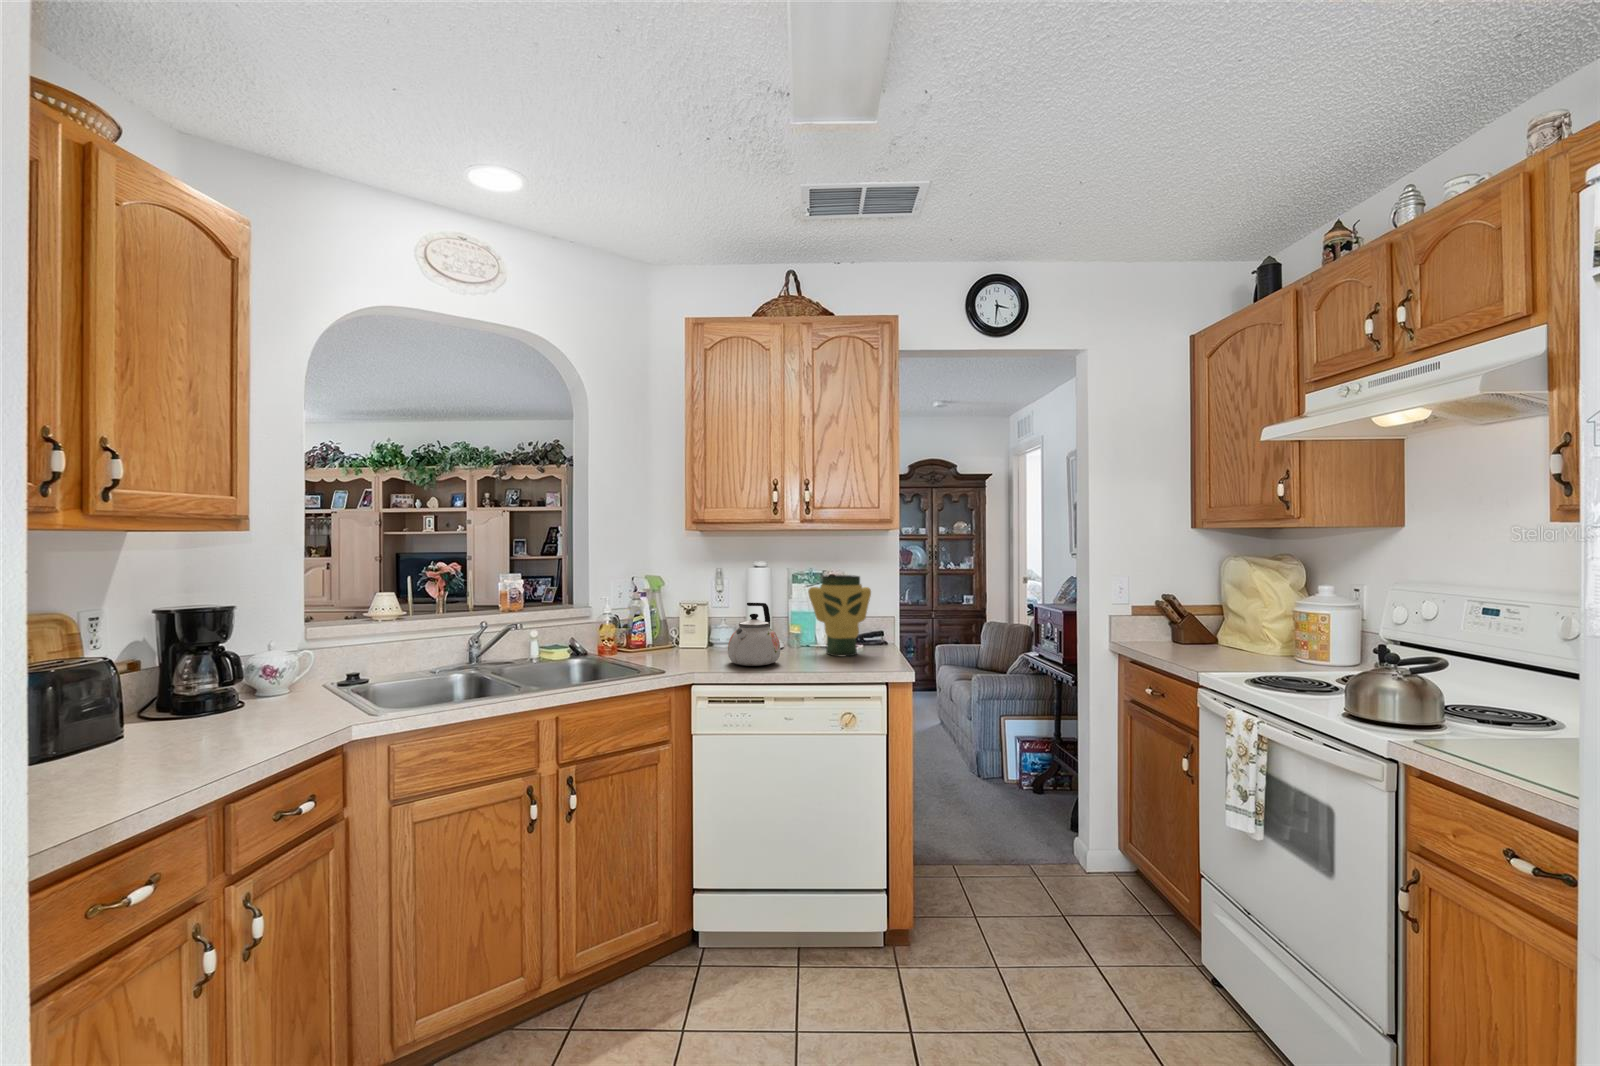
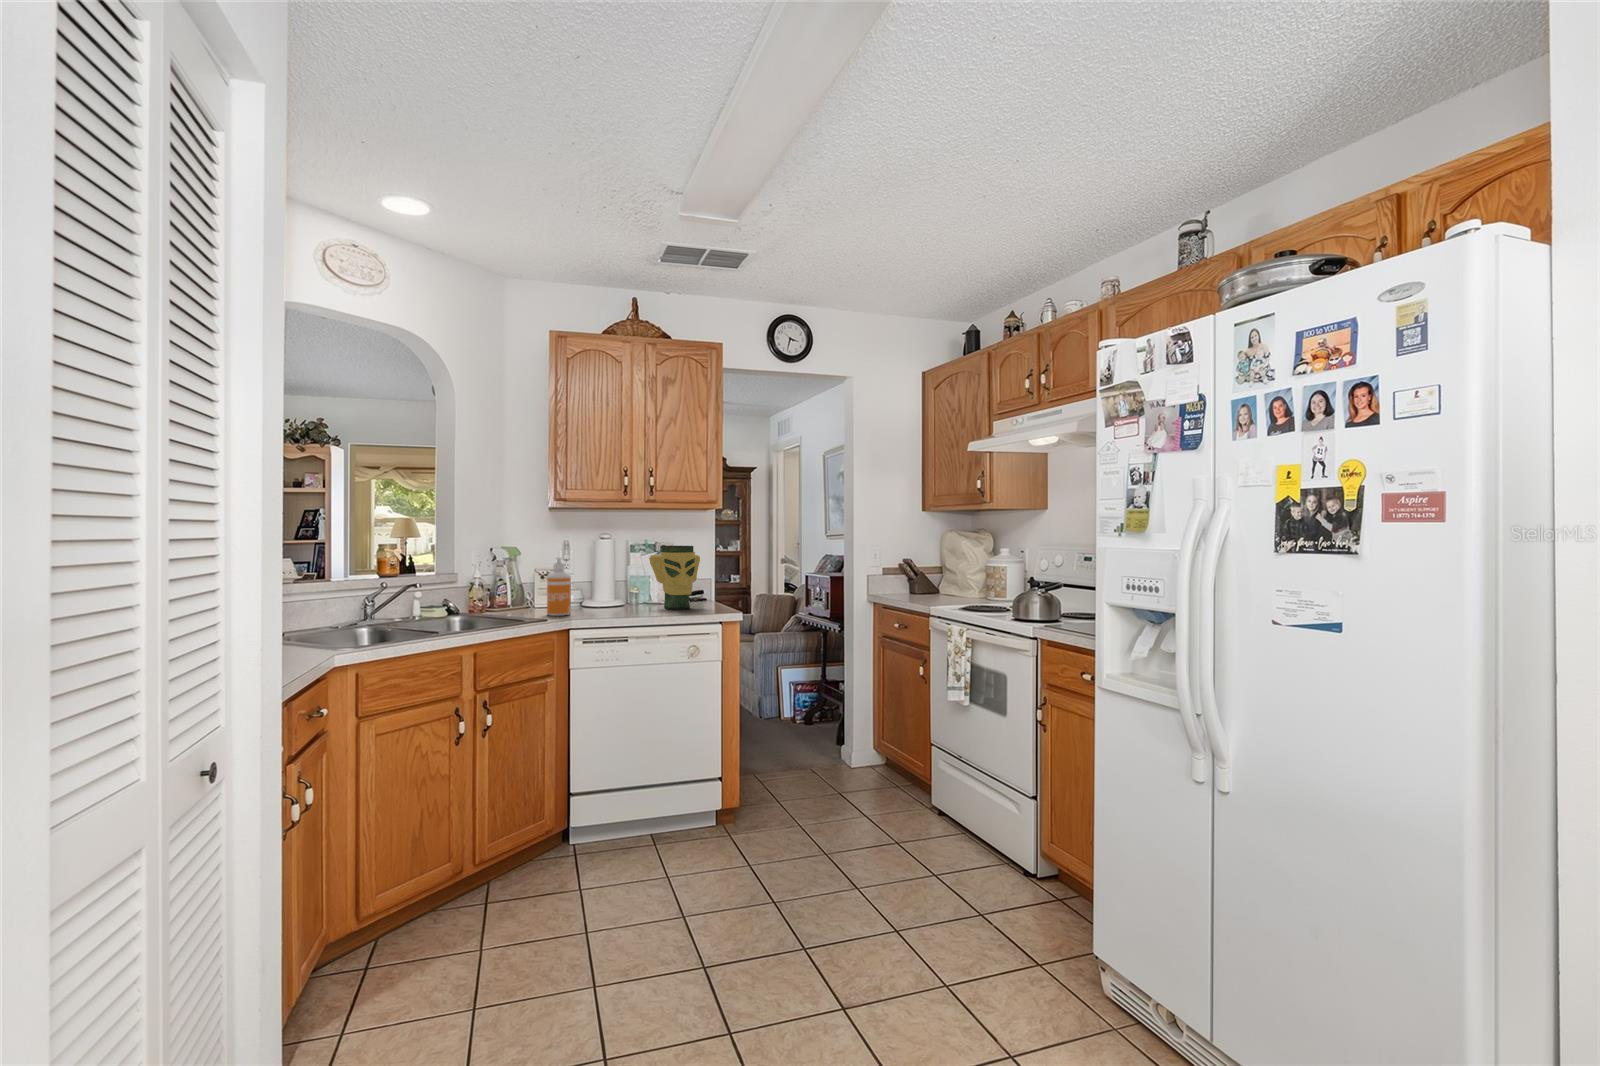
soap dispenser: none [681,591,708,660] -> present [547,558,571,616]
kettle: present [728,603,781,666] -> none [592,566,636,616]

